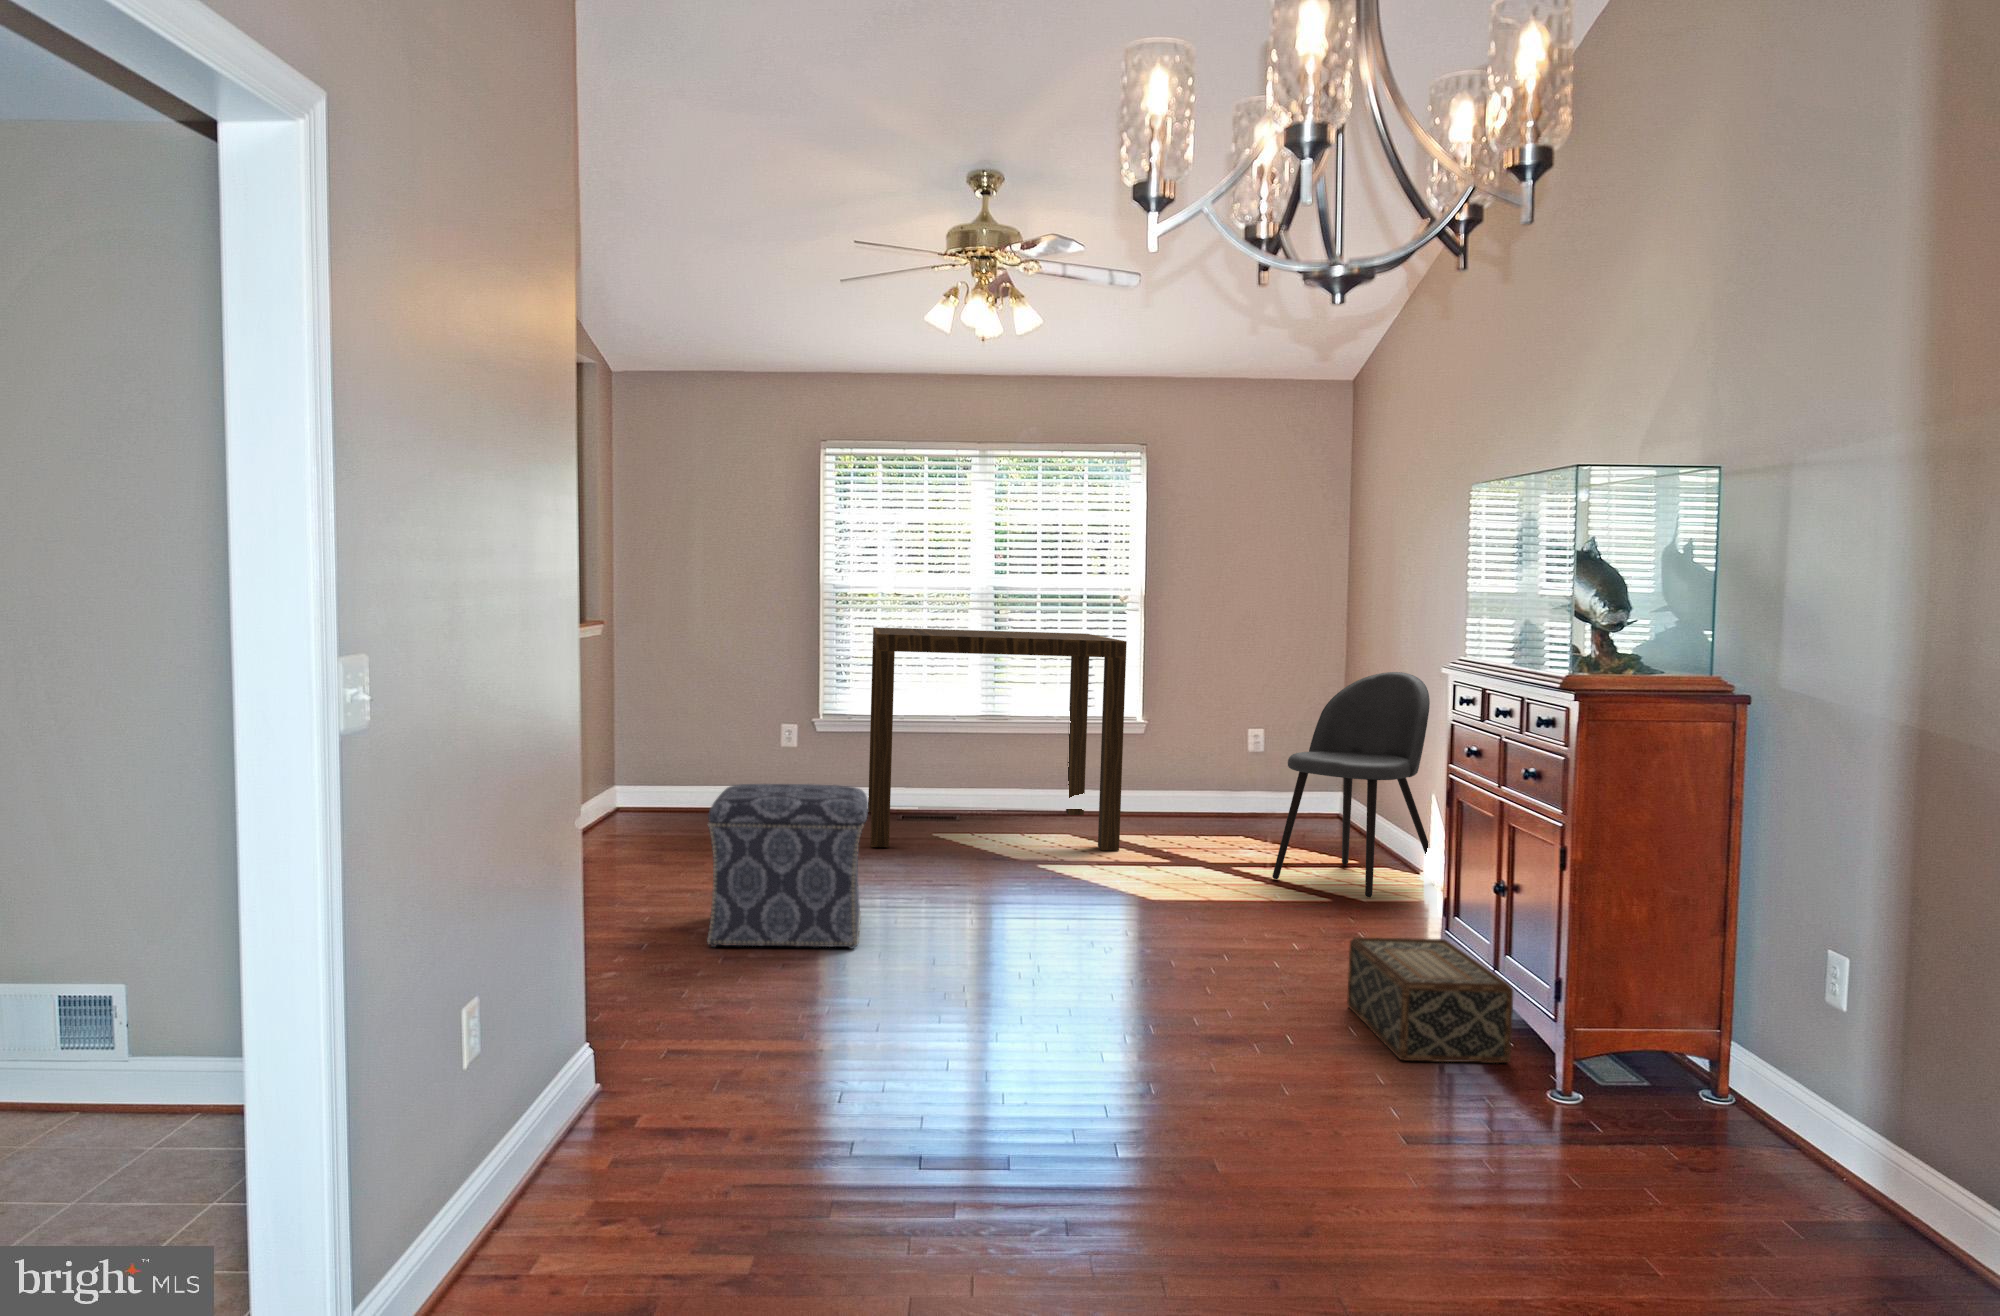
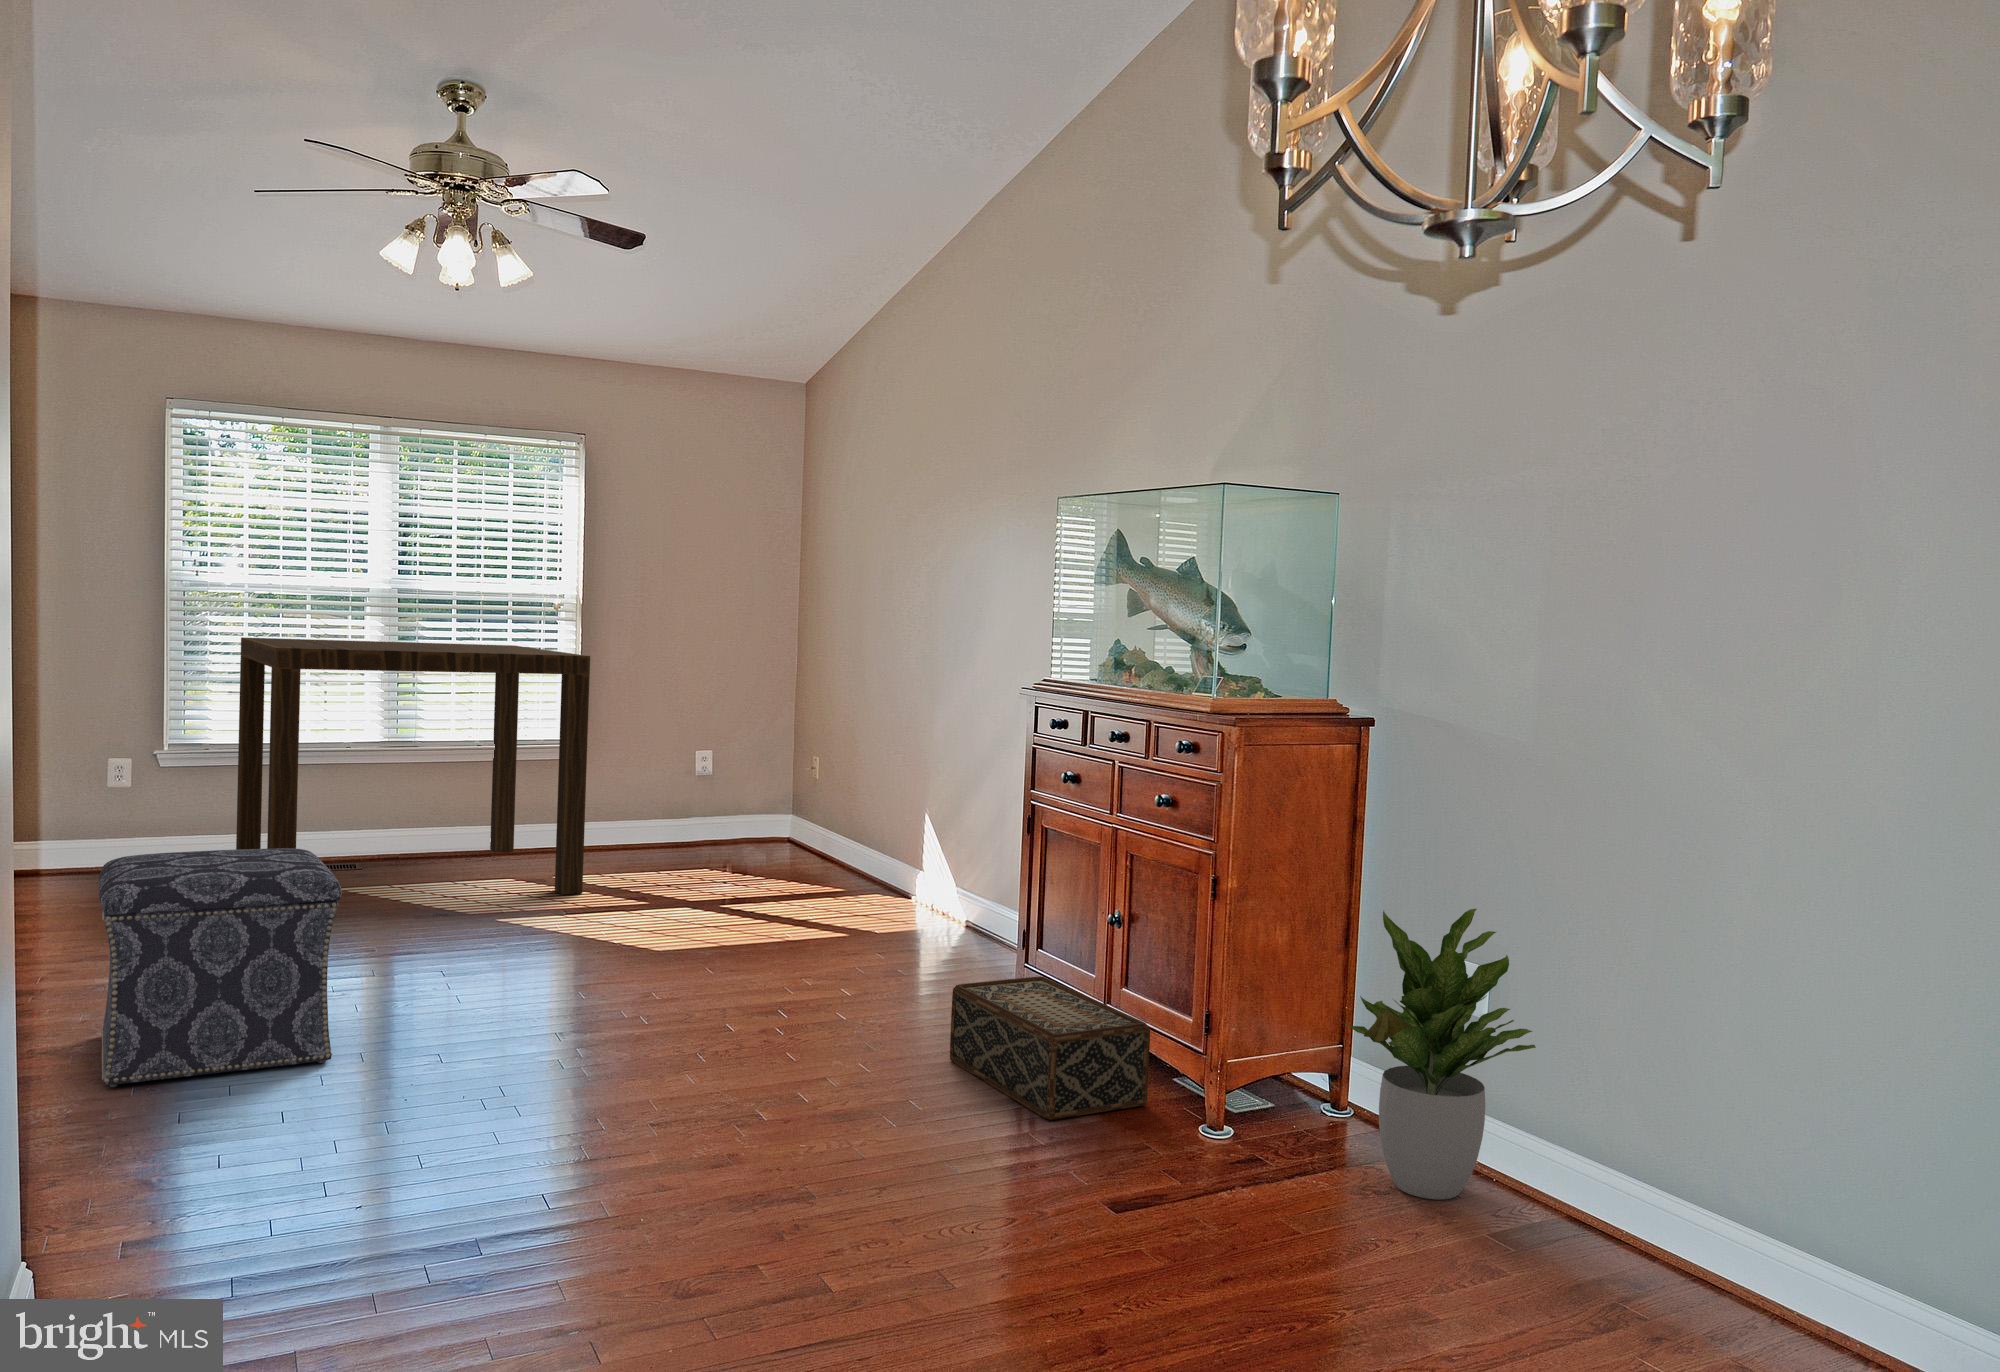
dining chair: present [1272,672,1430,897] -> none [770,688,933,926]
potted plant: none [1656,883,1874,1179] -> present [1346,909,1536,1199]

